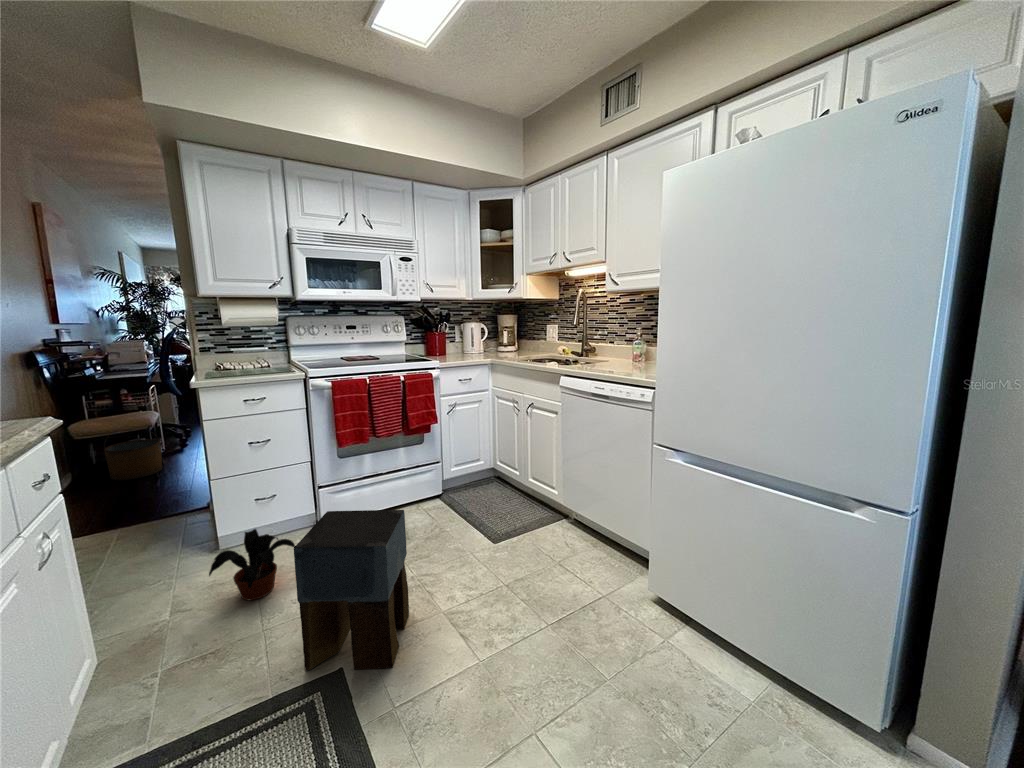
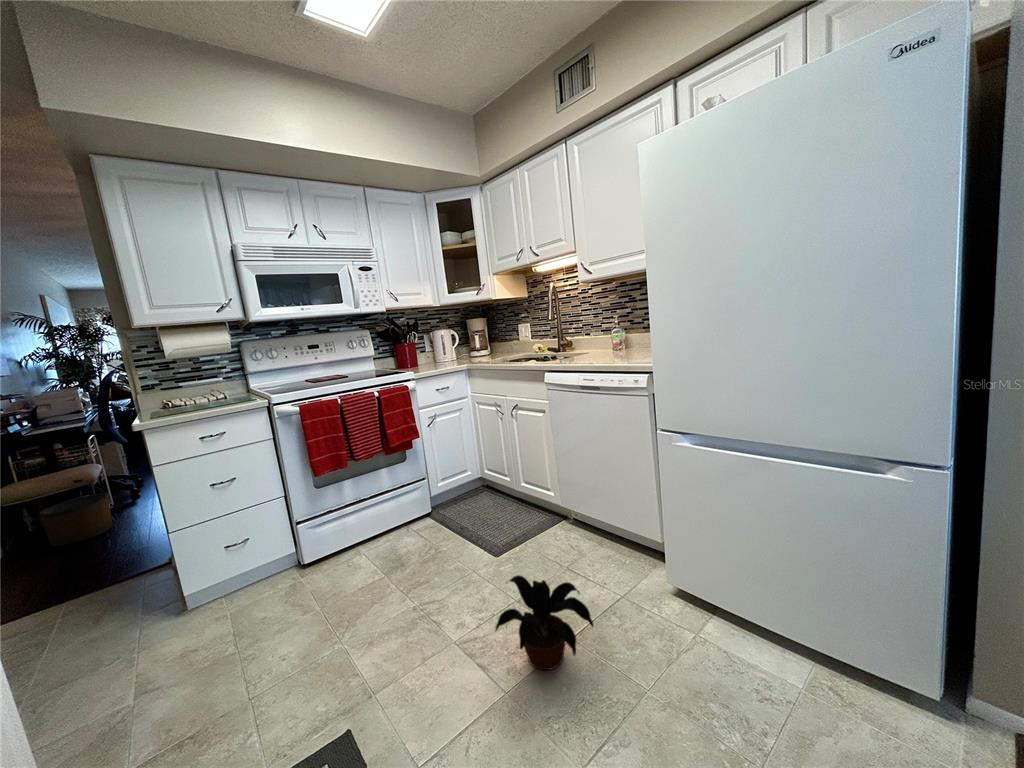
stool: present [294,510,409,671] -> none [277,537,418,742]
potted plant: present [209,529,295,600] -> present [495,575,593,670]

